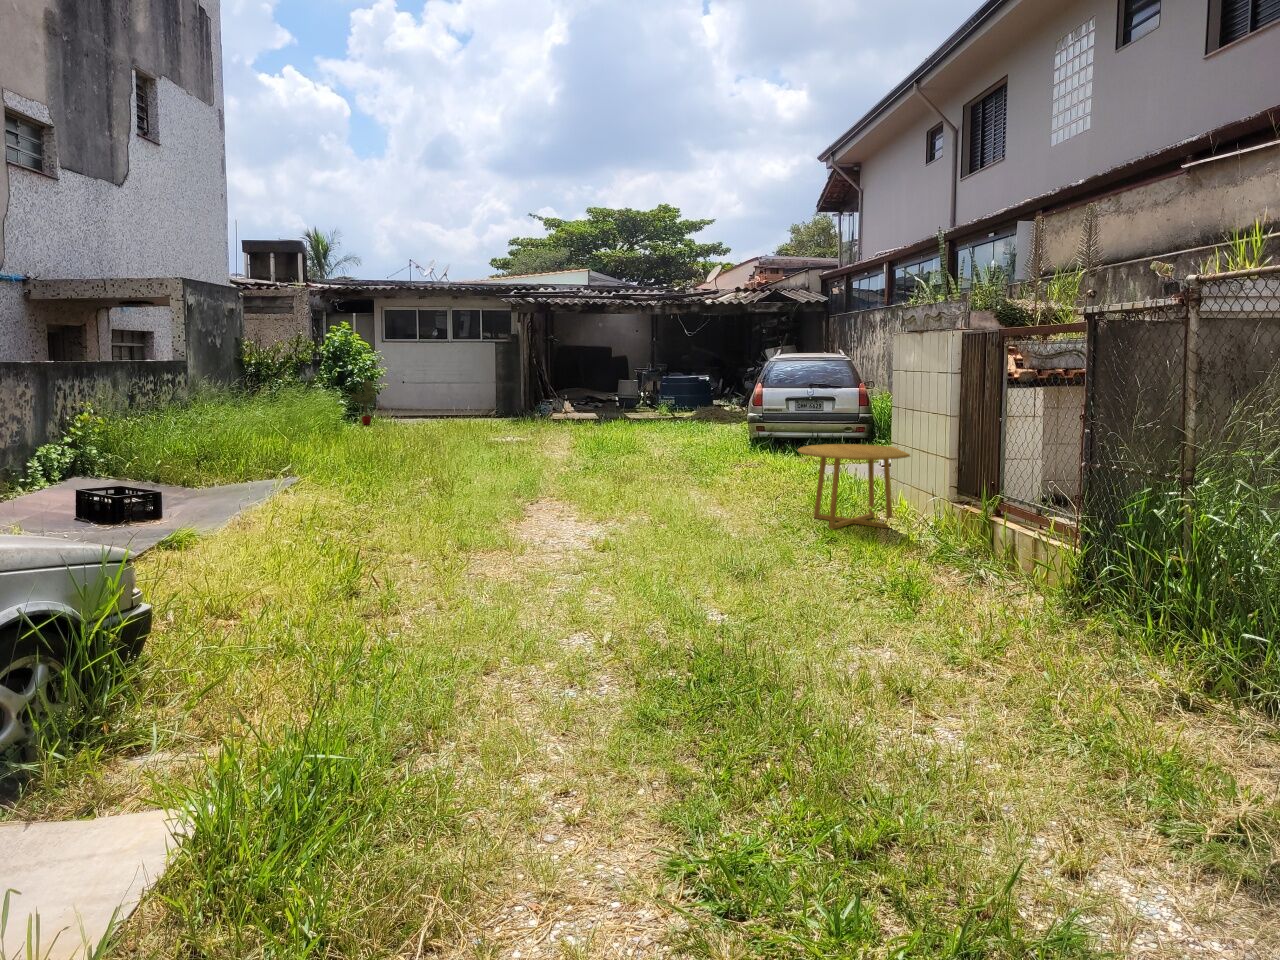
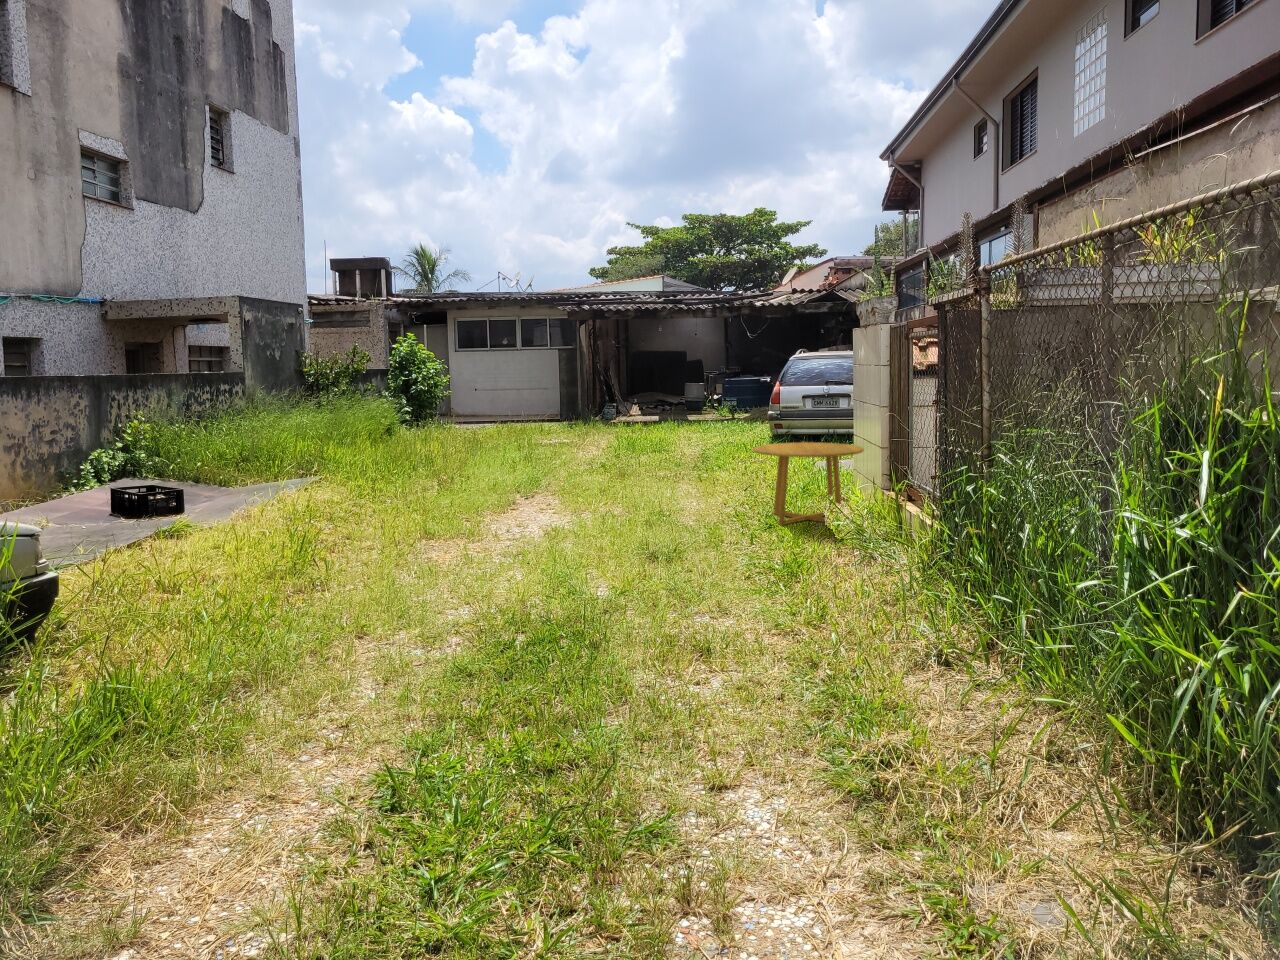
potted tree: present [351,377,375,425] -> none [412,383,437,430]

